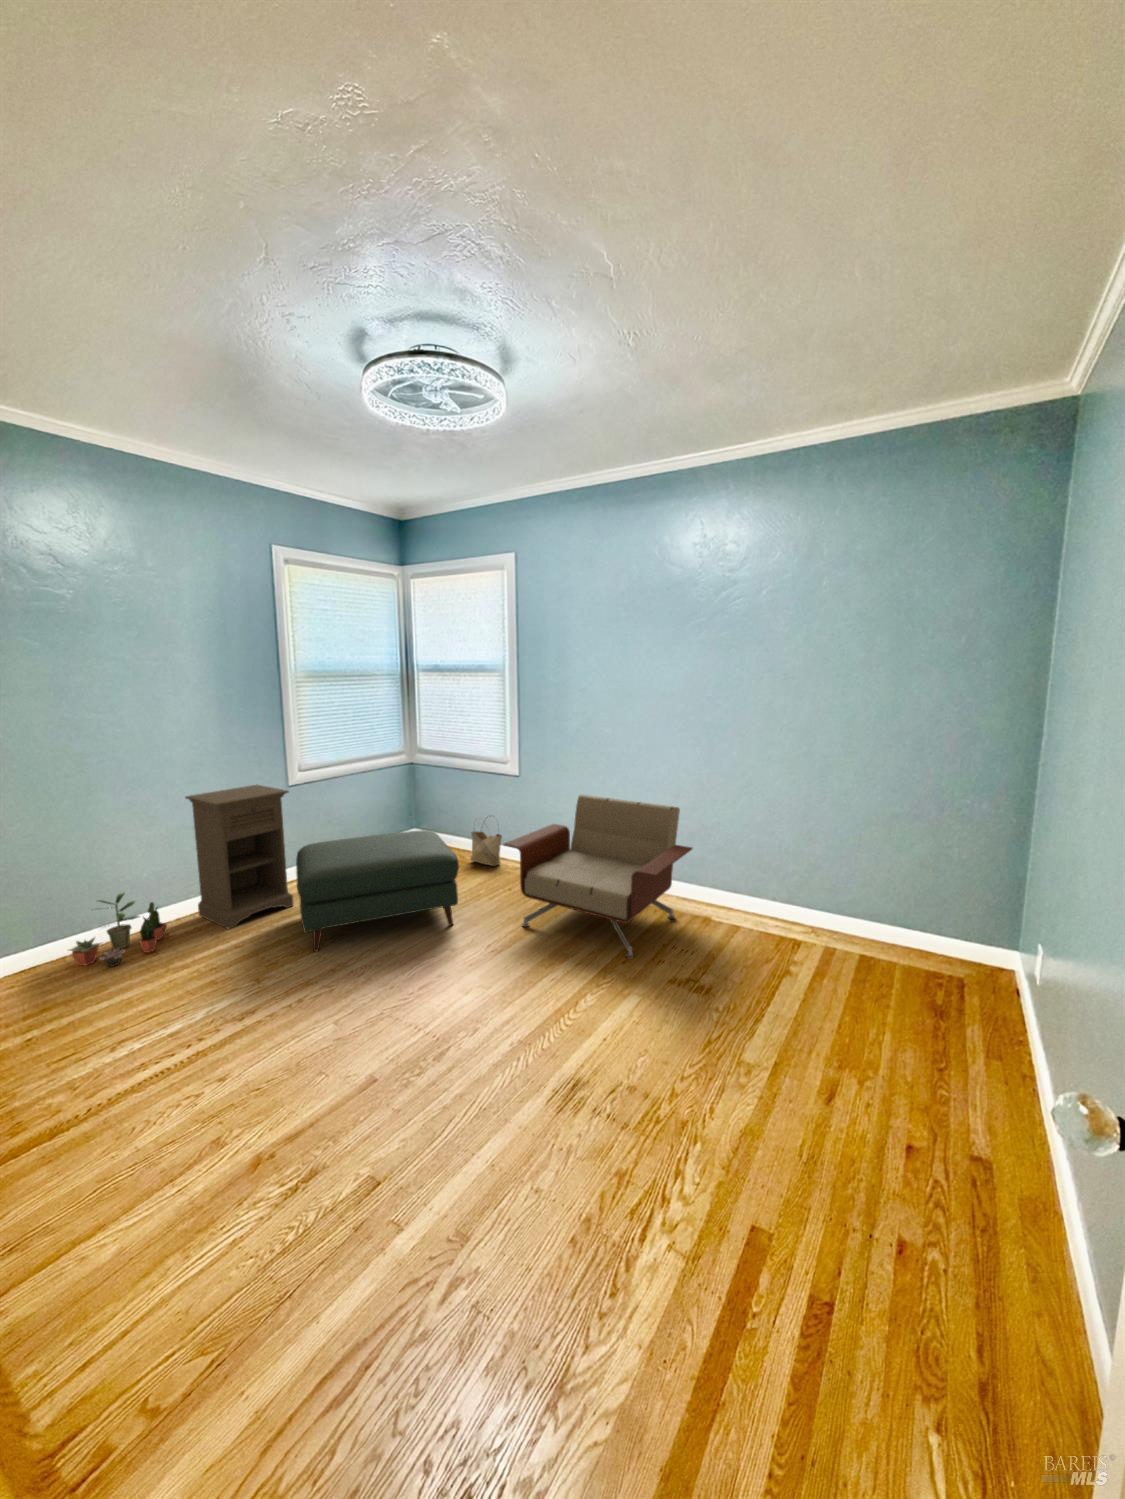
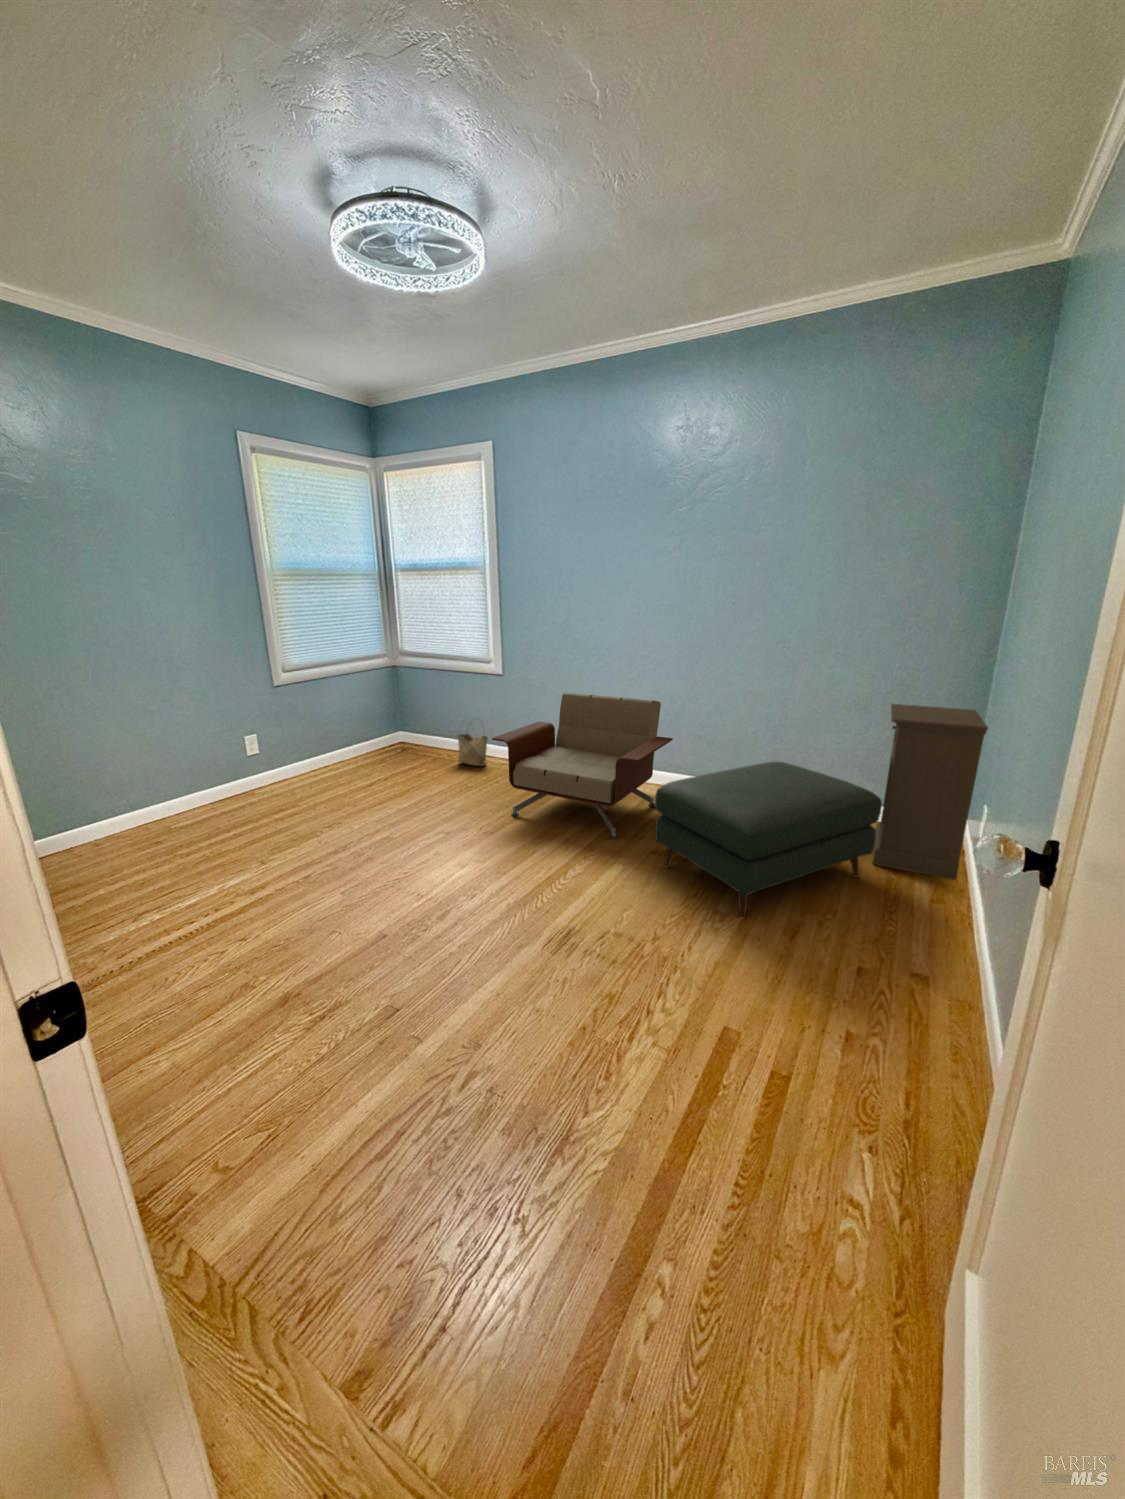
nightstand: present [185,785,294,929] -> present [873,704,988,880]
ottoman: present [296,830,459,952] -> present [655,762,882,918]
potted plant: present [69,893,167,967] -> none [73,788,167,857]

